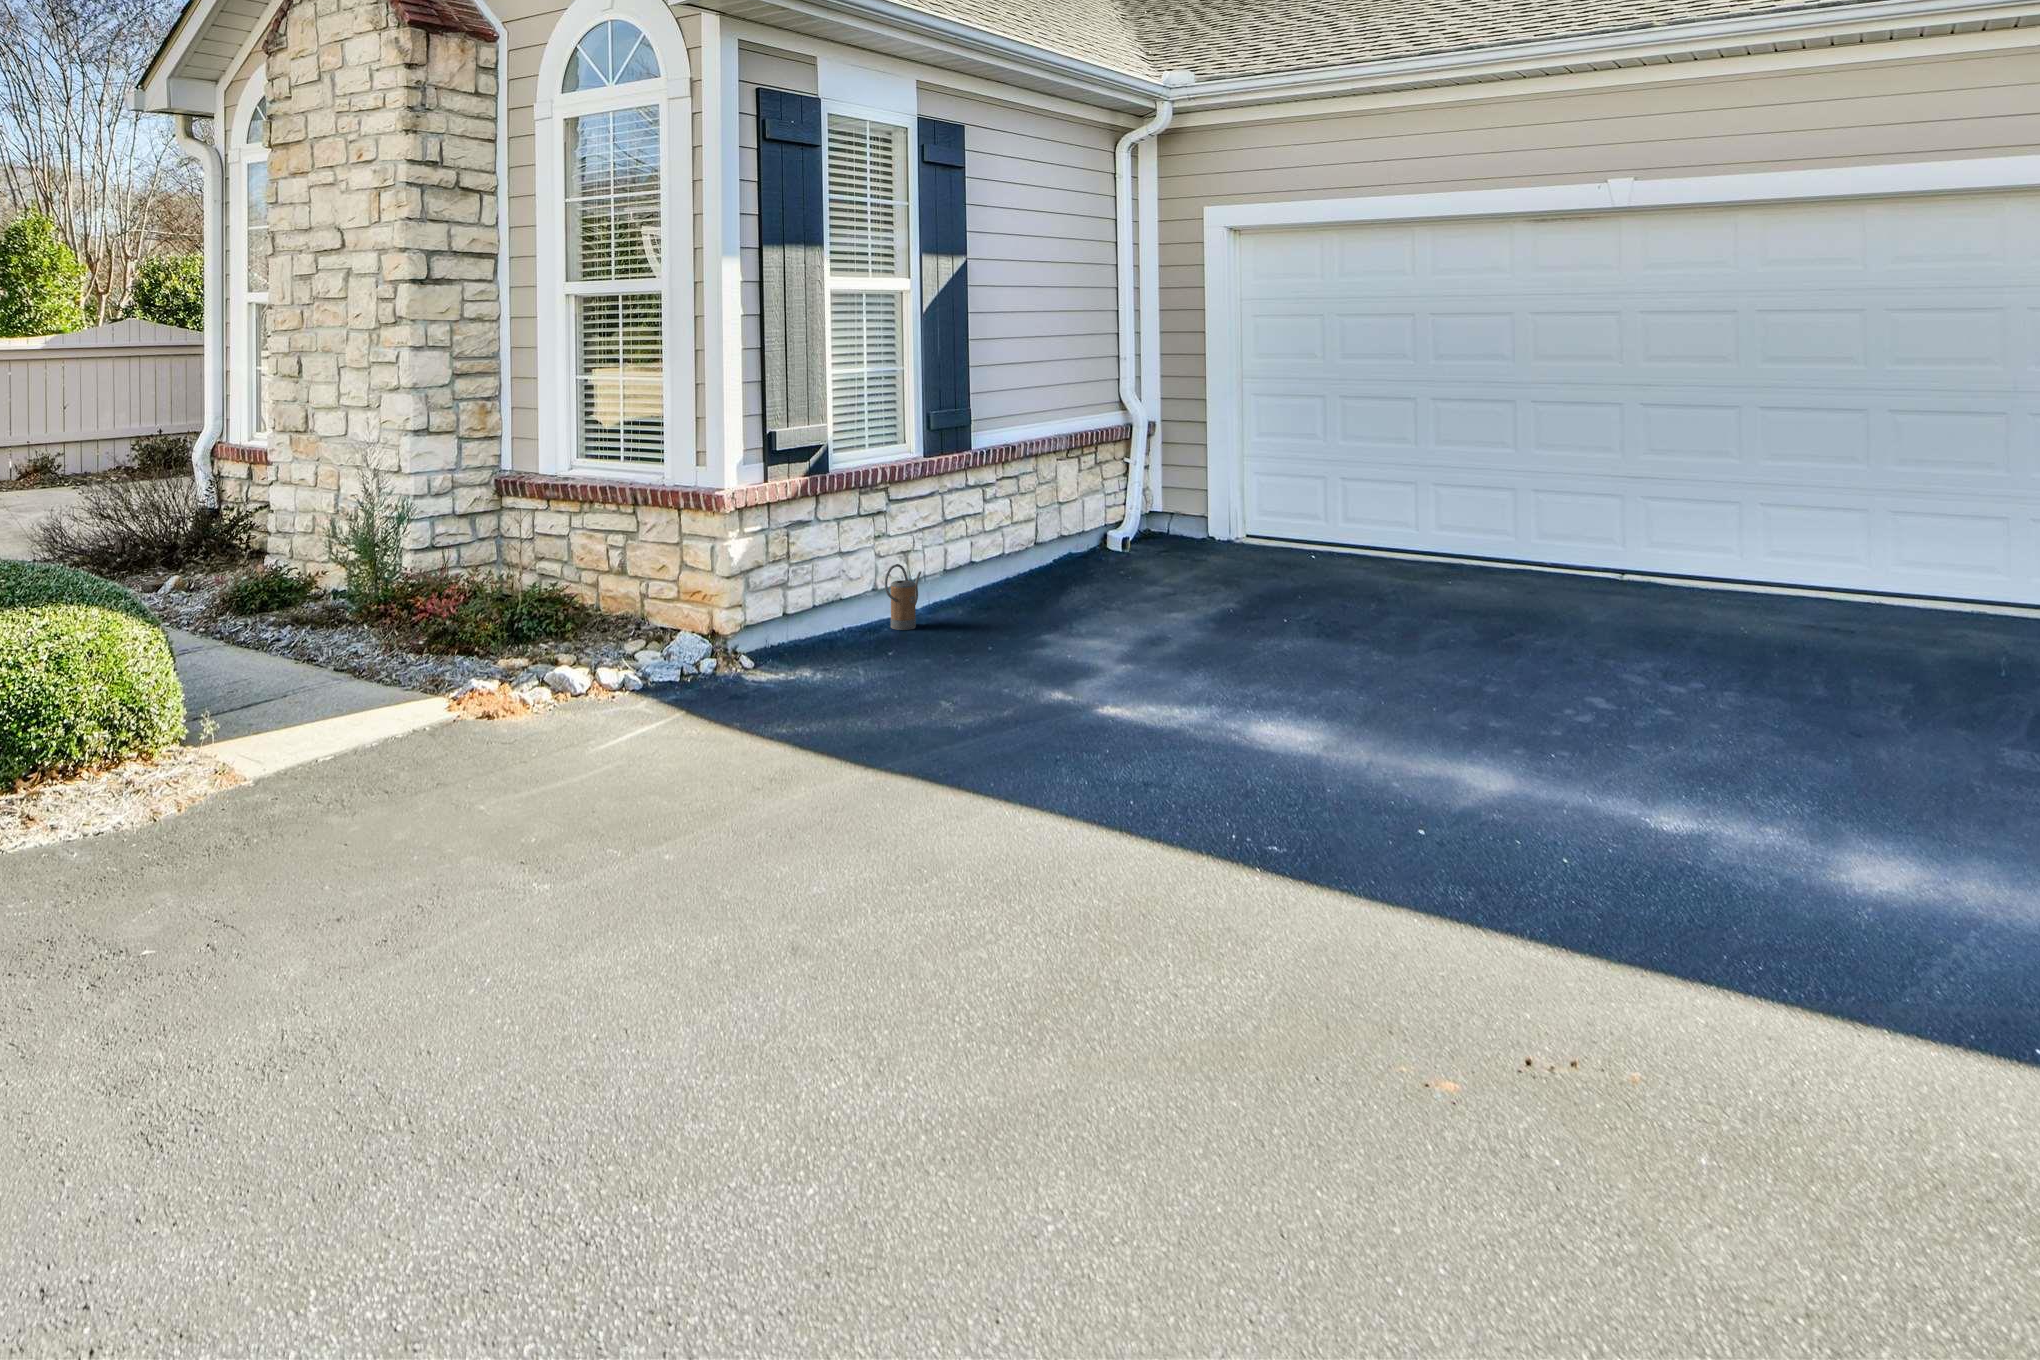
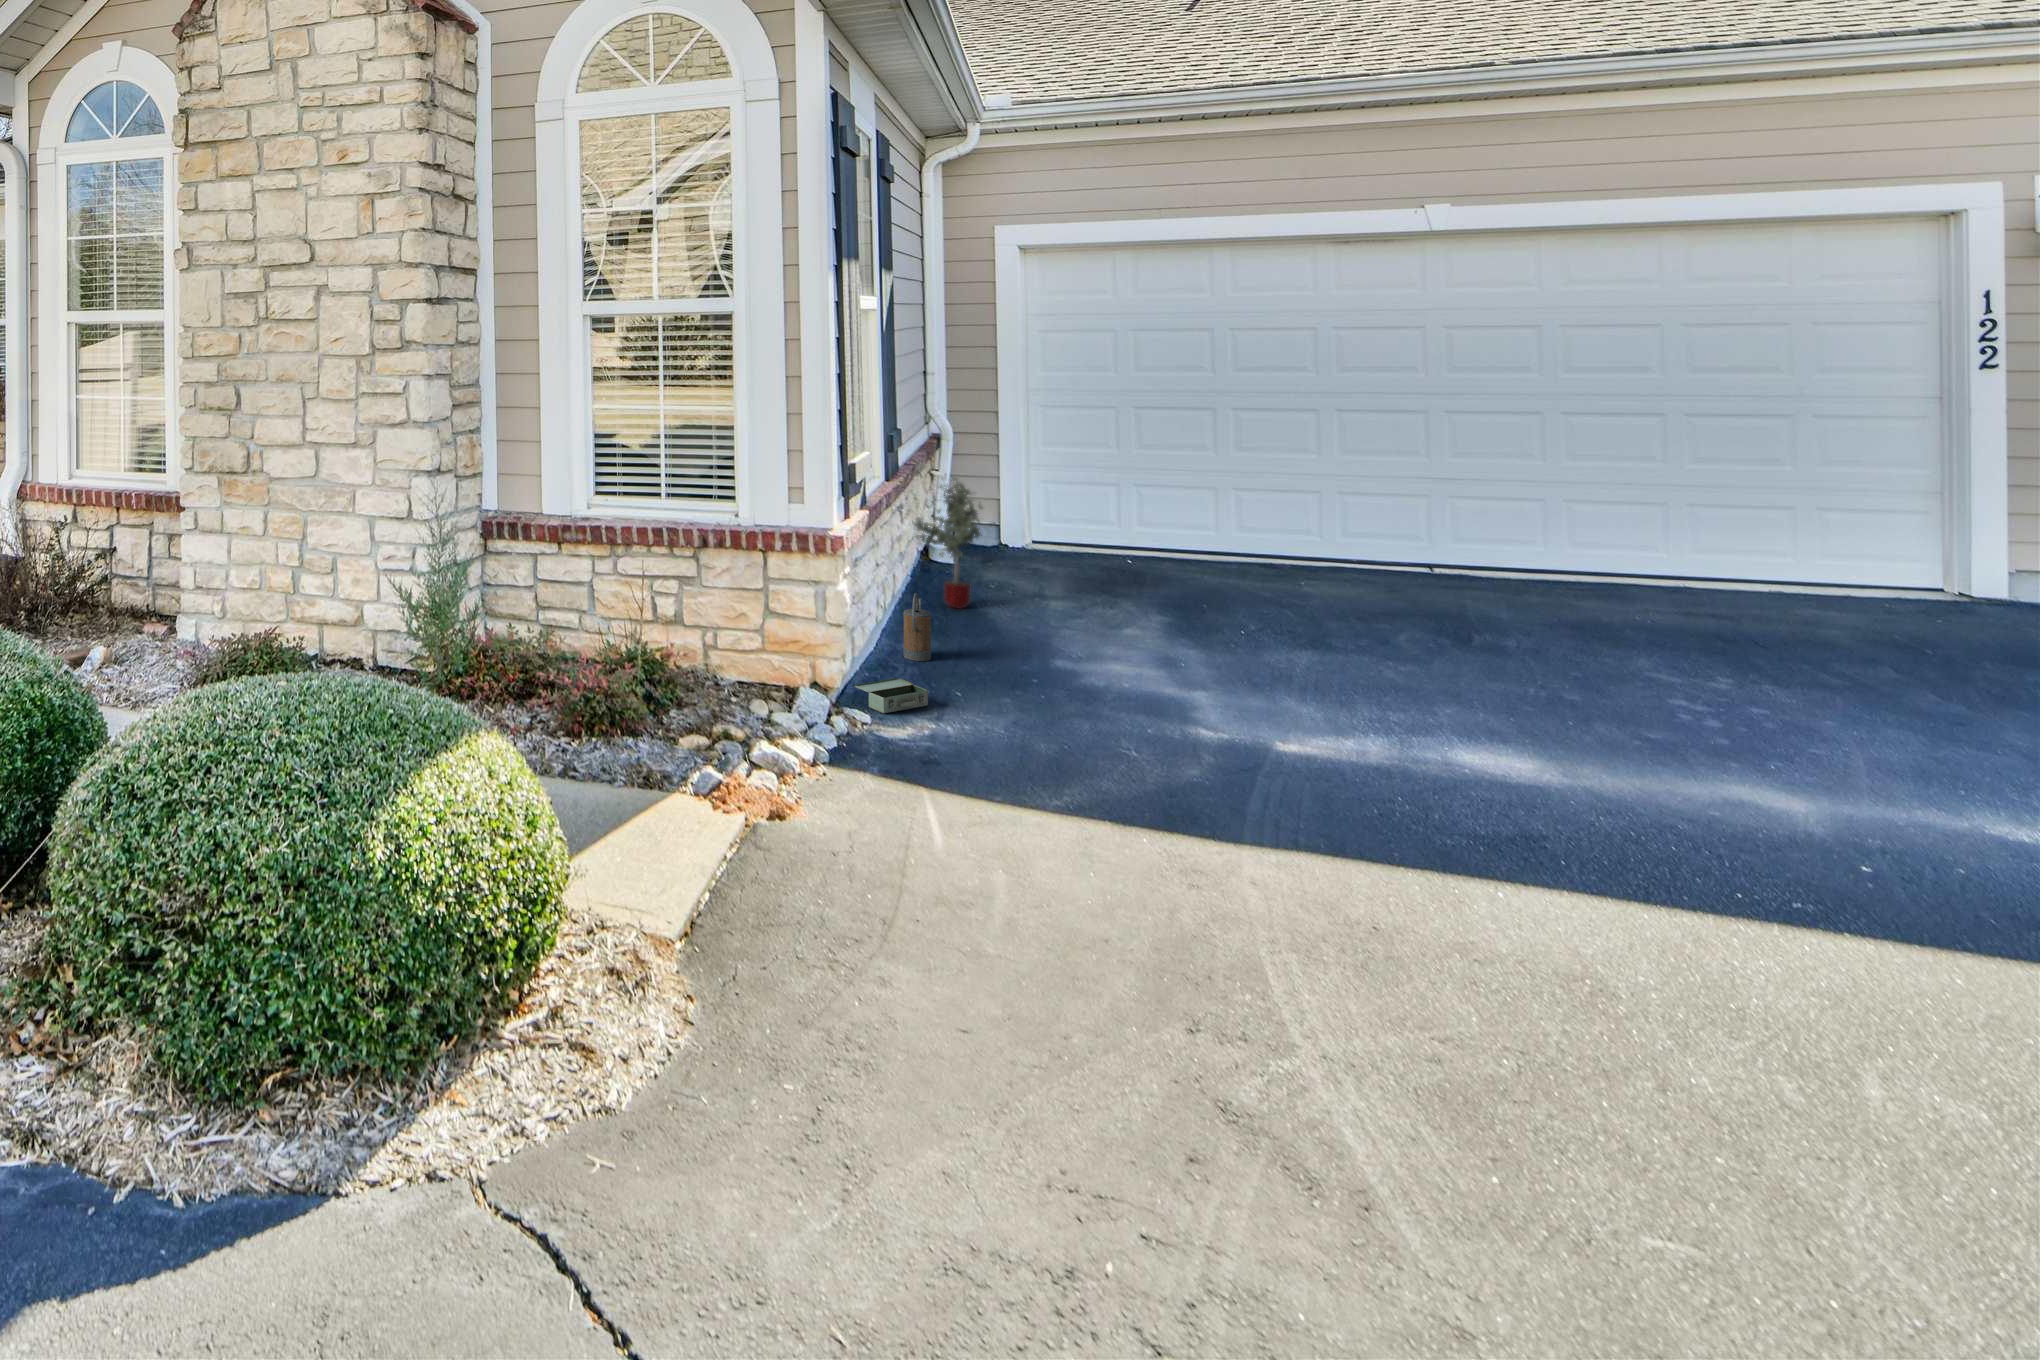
potted tree: none [996,459,1075,592] -> present [915,477,982,608]
toolbox: none [768,637,826,665] -> present [855,678,928,713]

